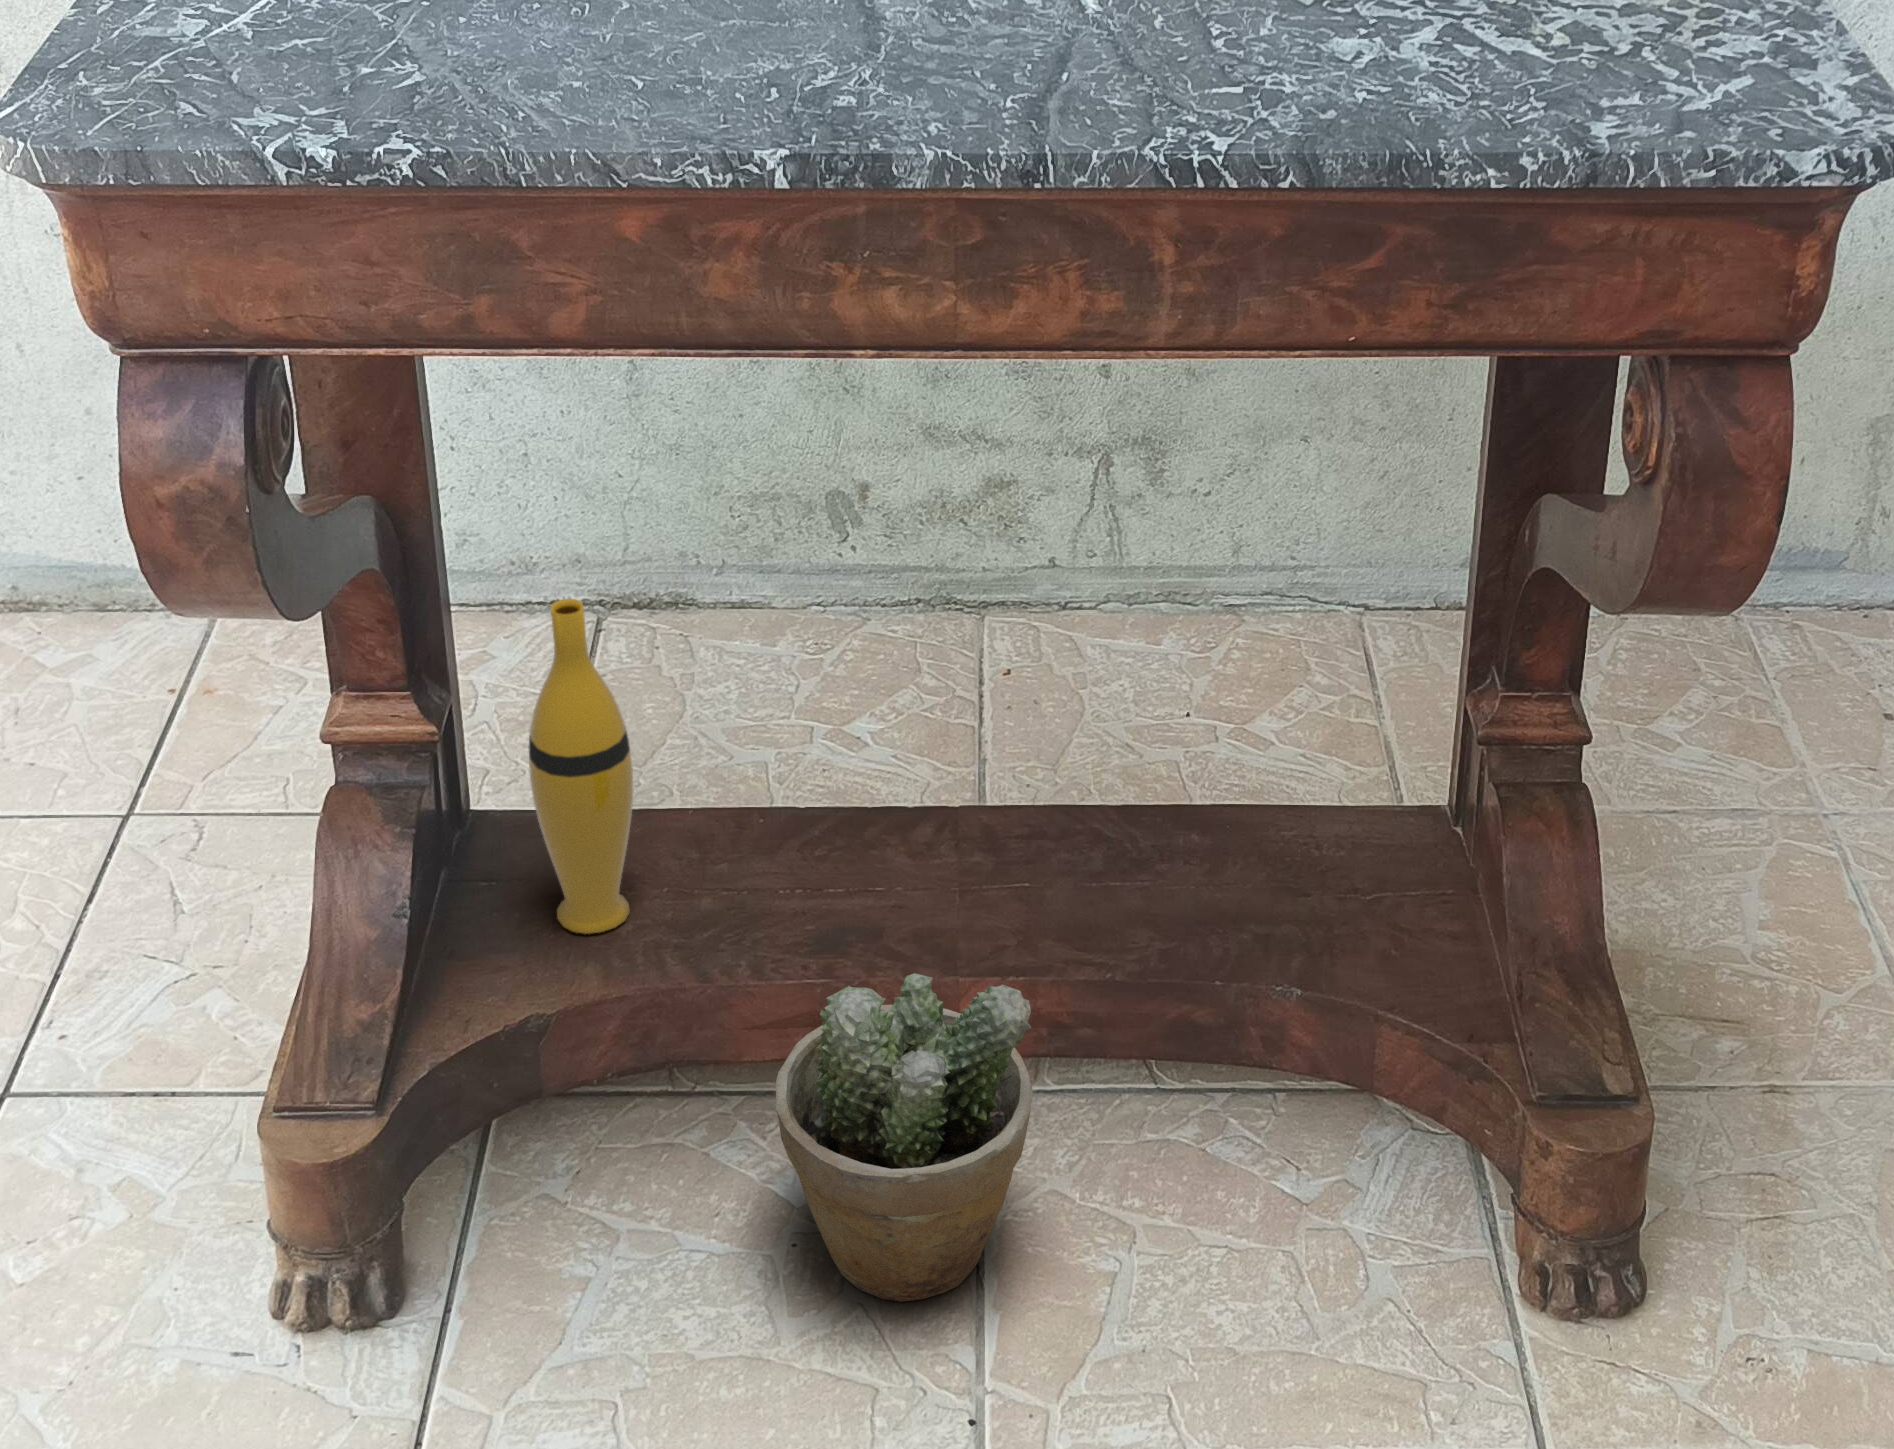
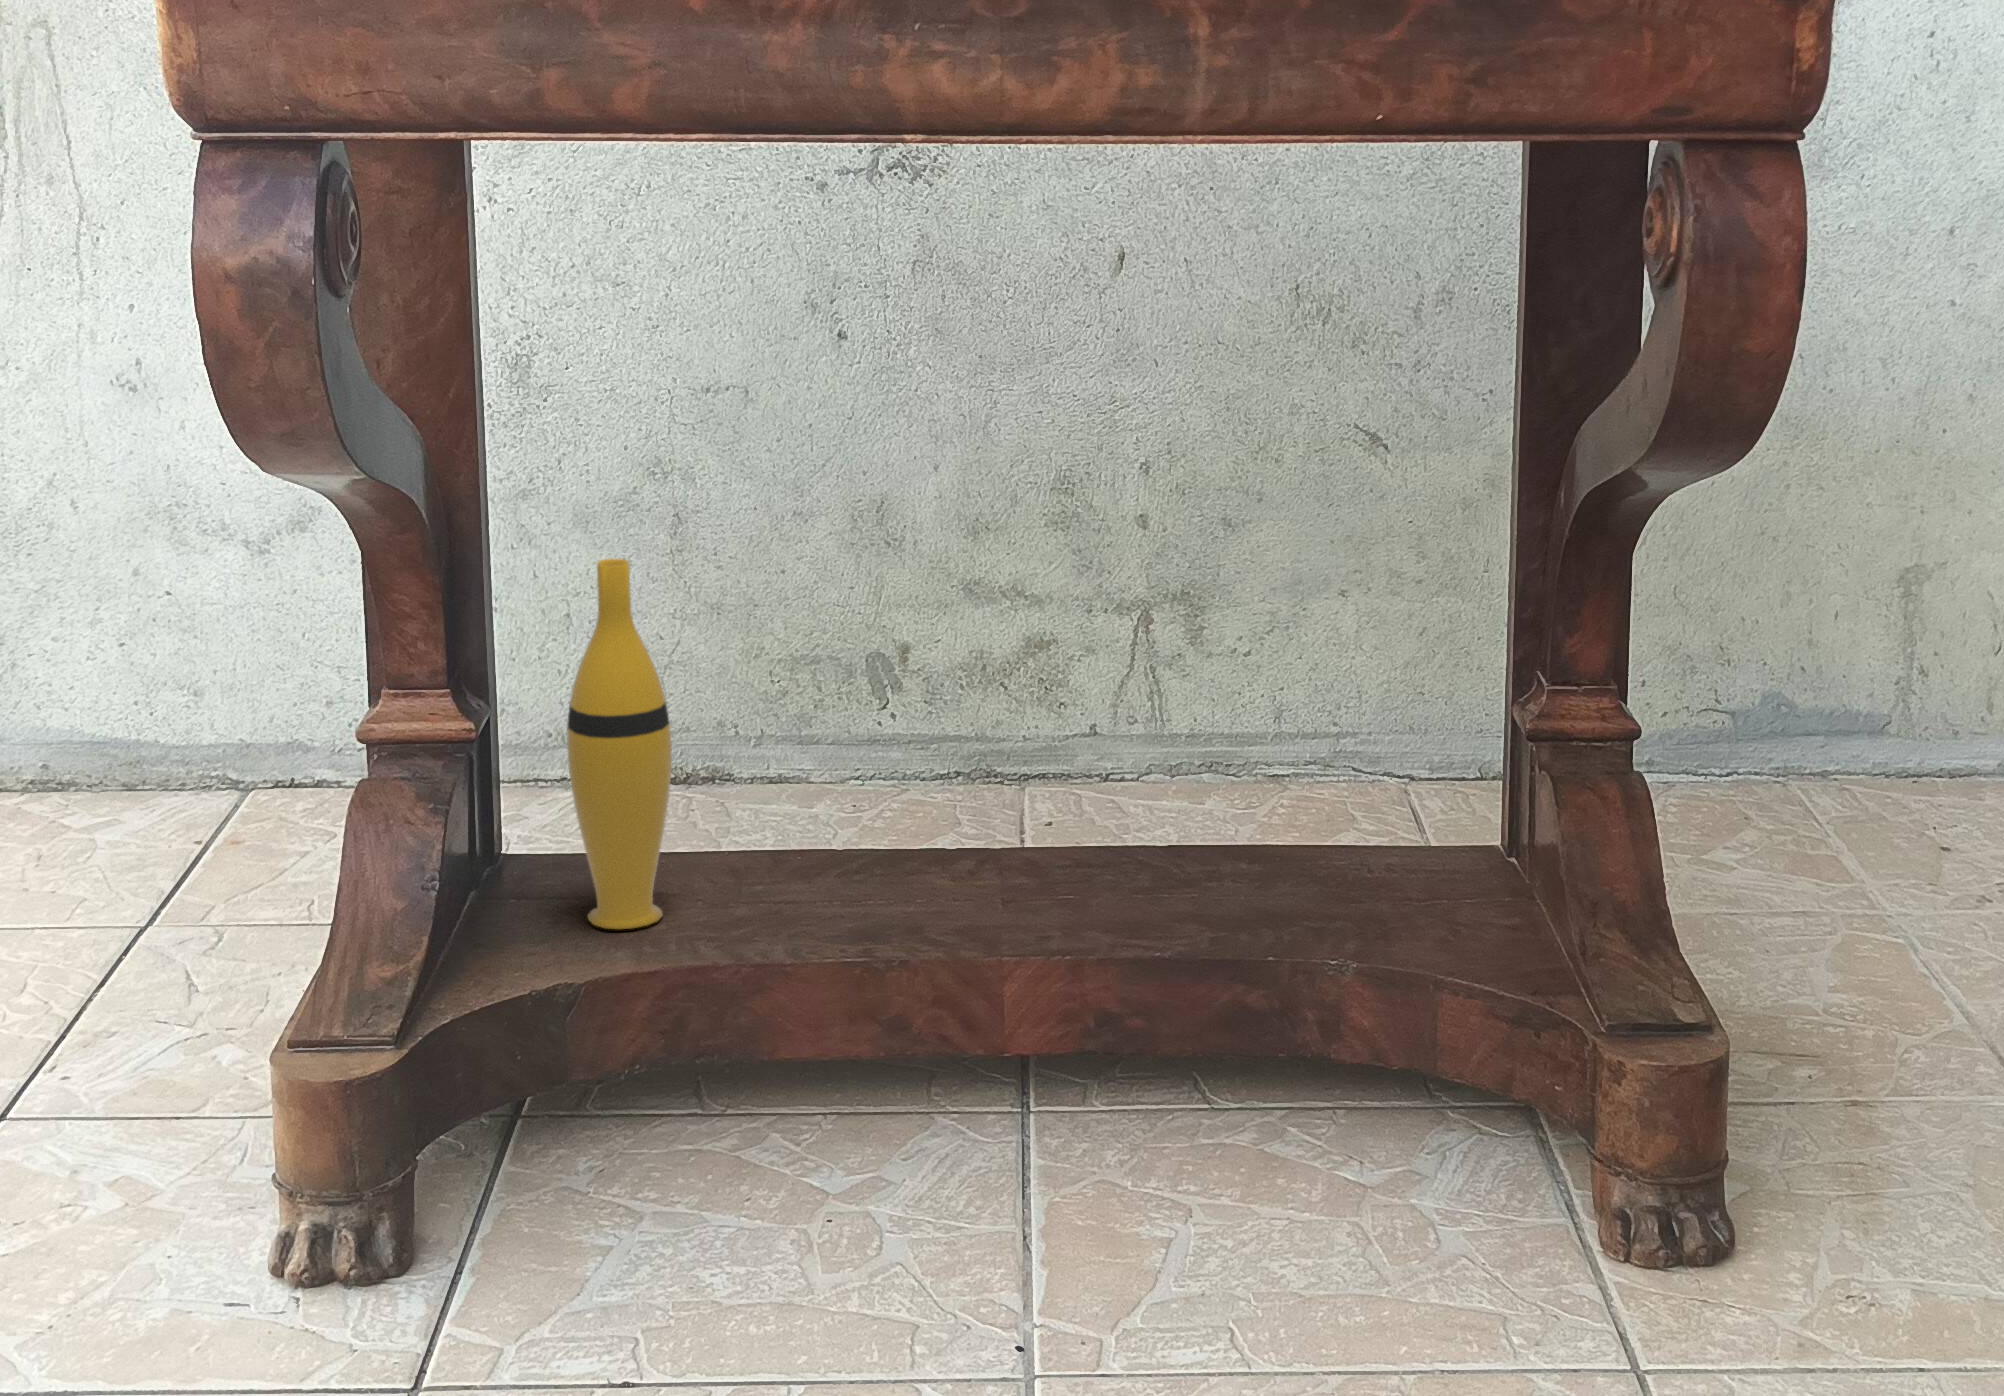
potted plant: present [776,973,1033,1302] -> none [813,883,1082,1260]

